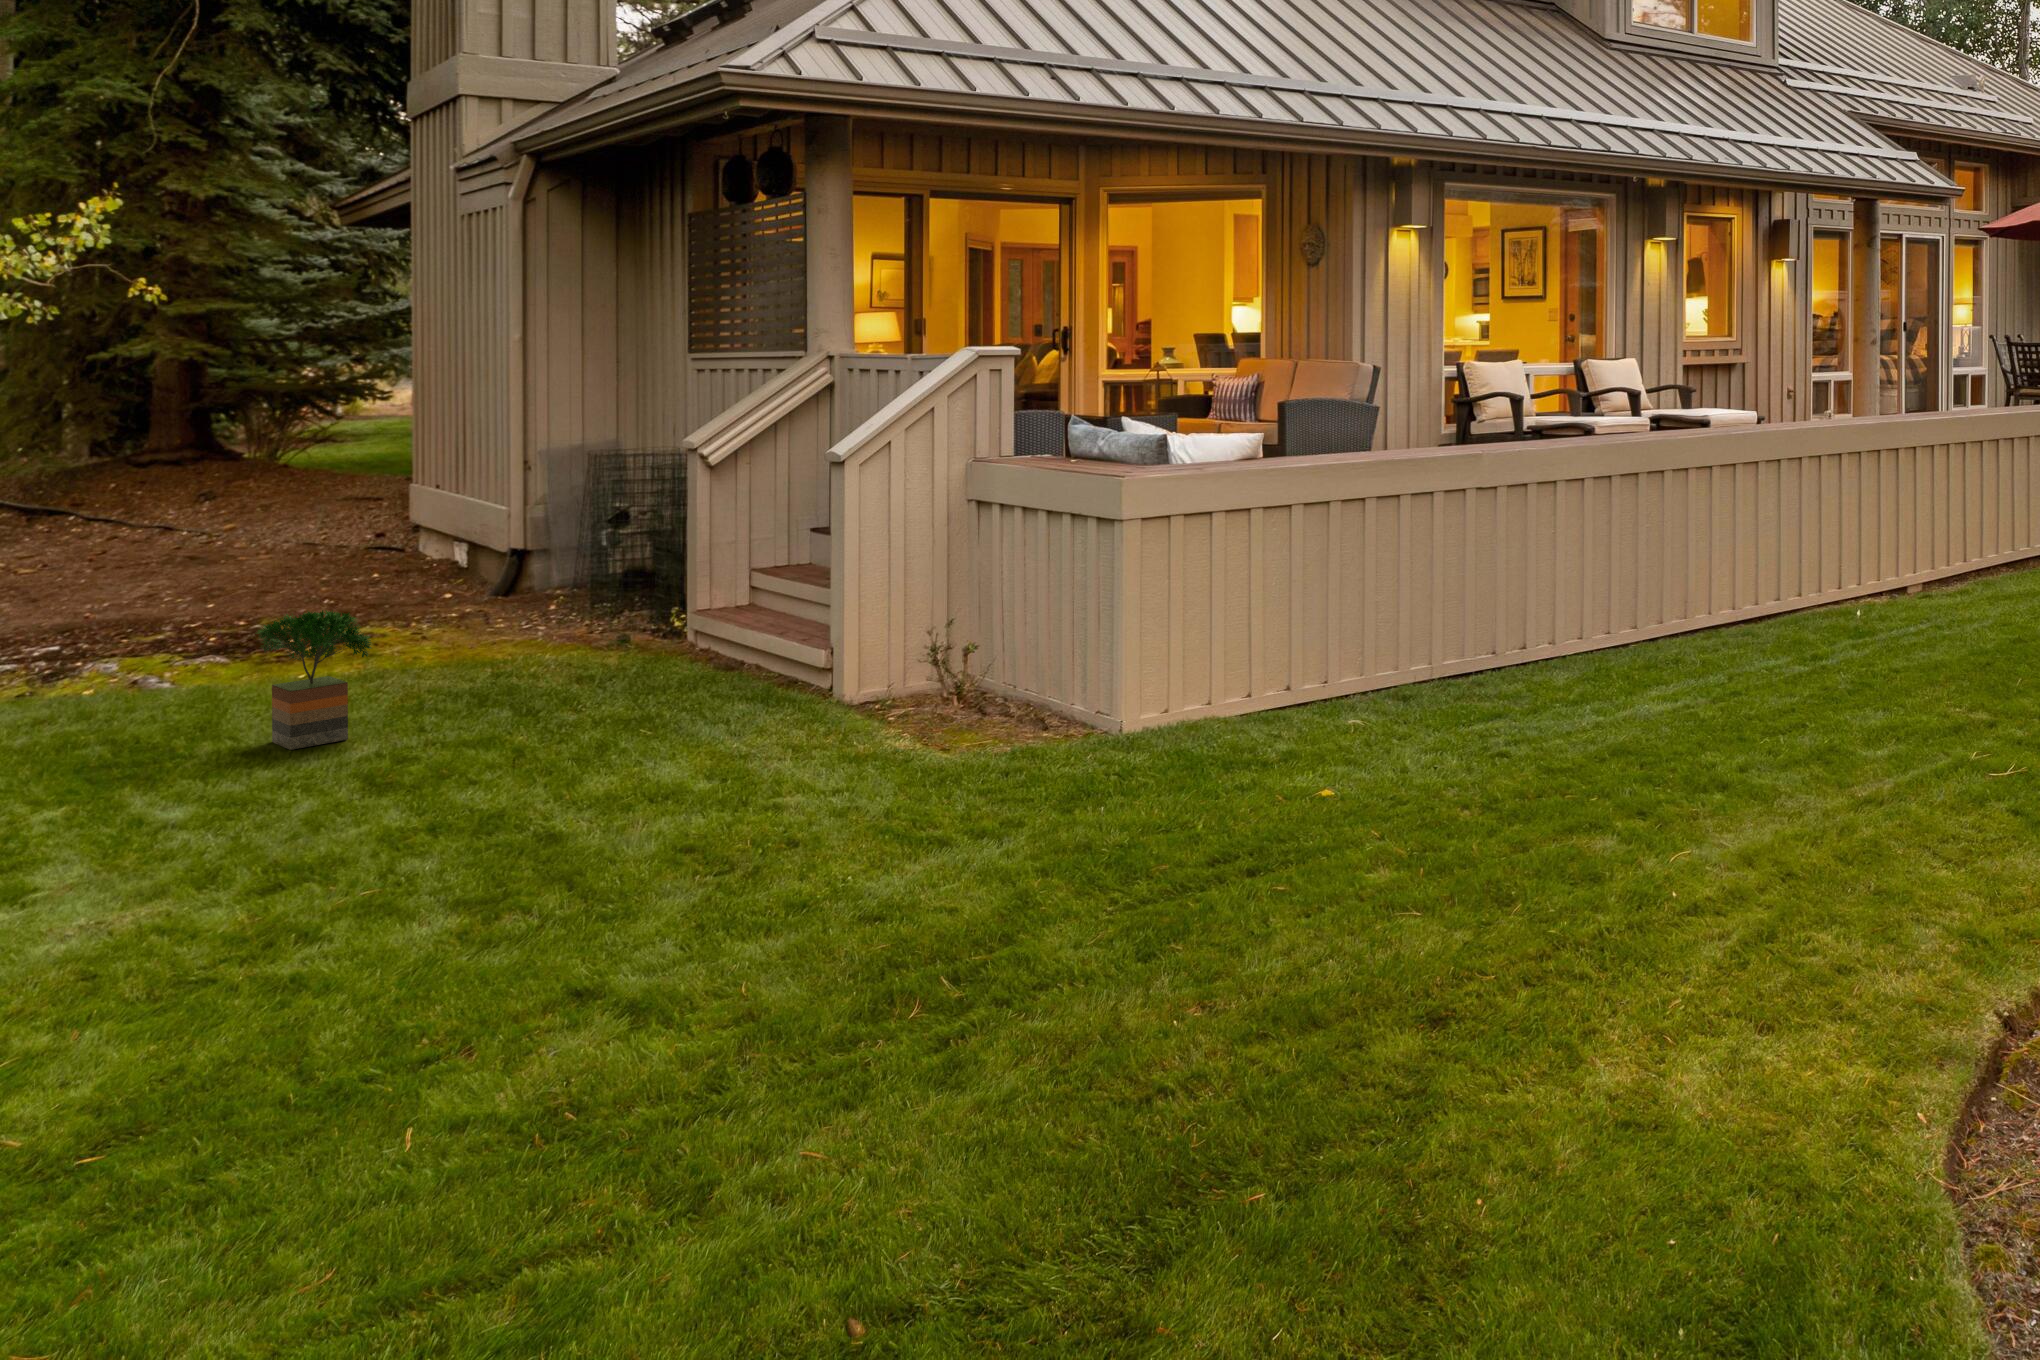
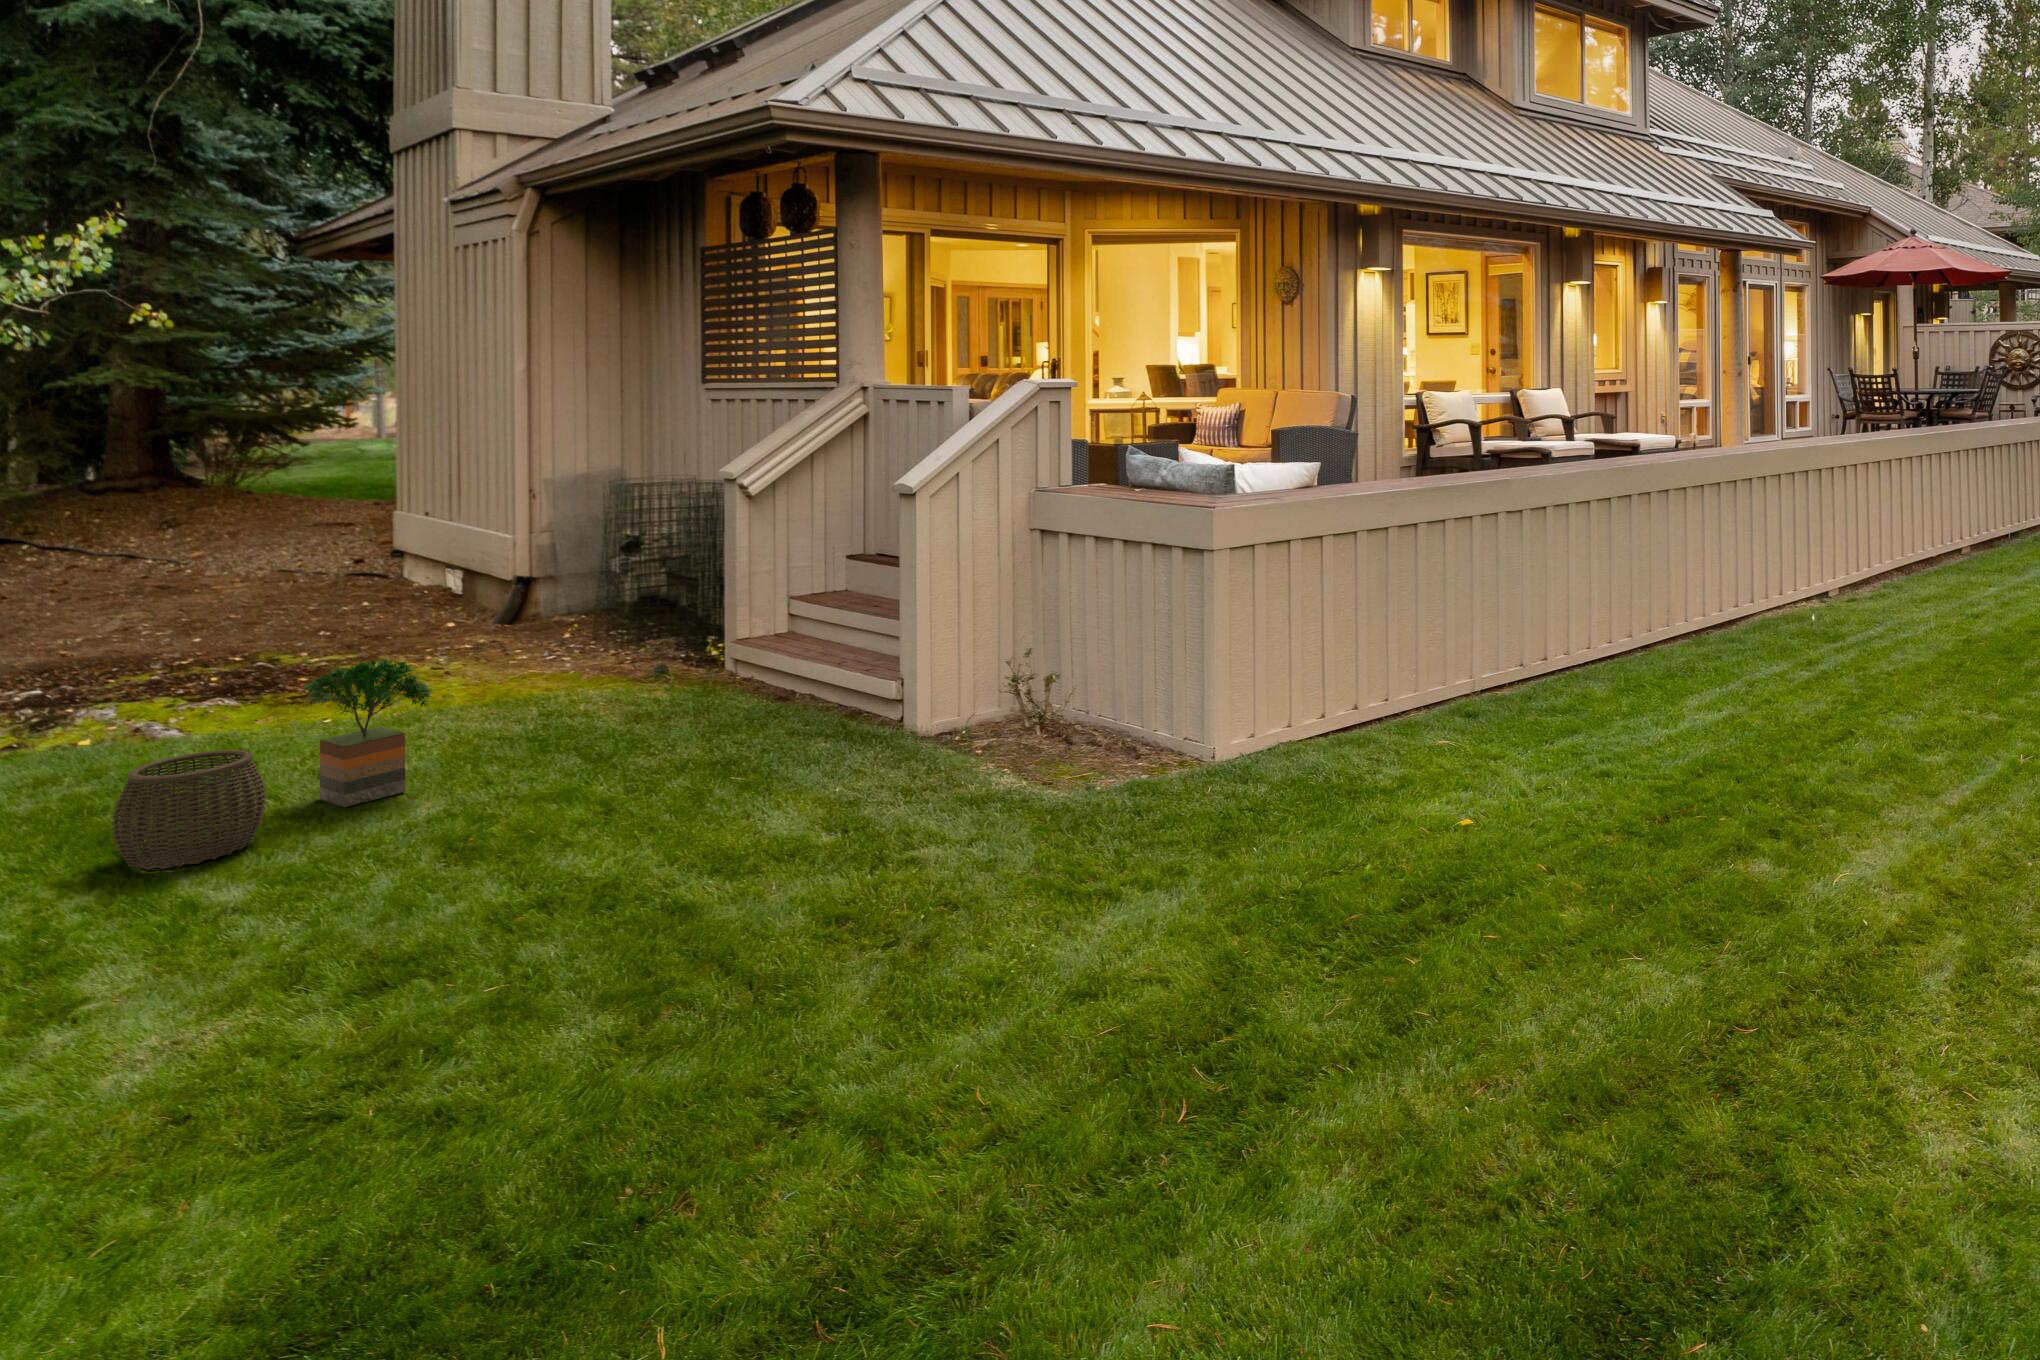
woven basket: none [80,686,217,792] -> present [112,750,267,870]

